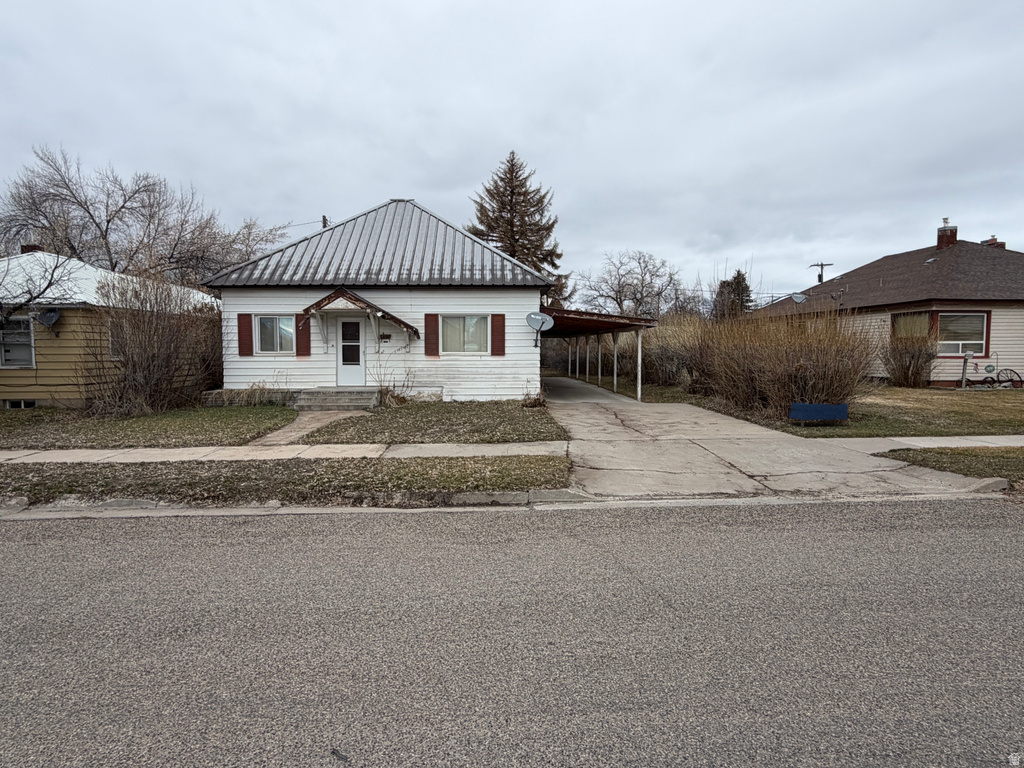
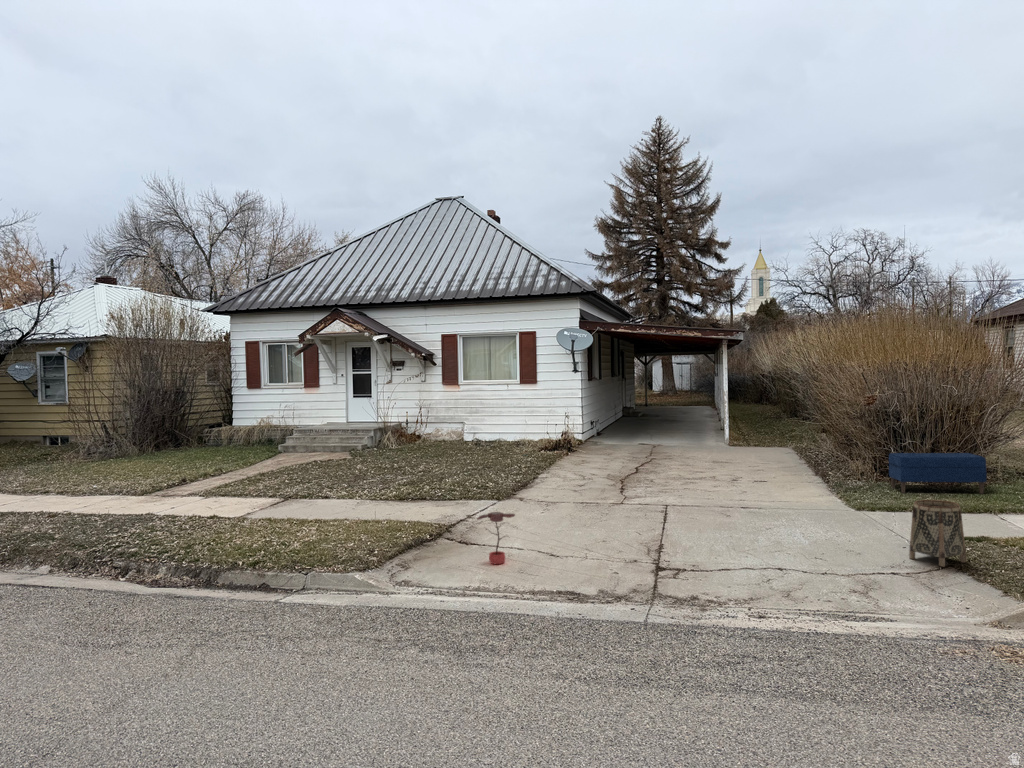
basket: none [882,428,915,467] -> present [909,500,966,567]
potted plant: none [644,445,668,483] -> present [477,512,515,564]

